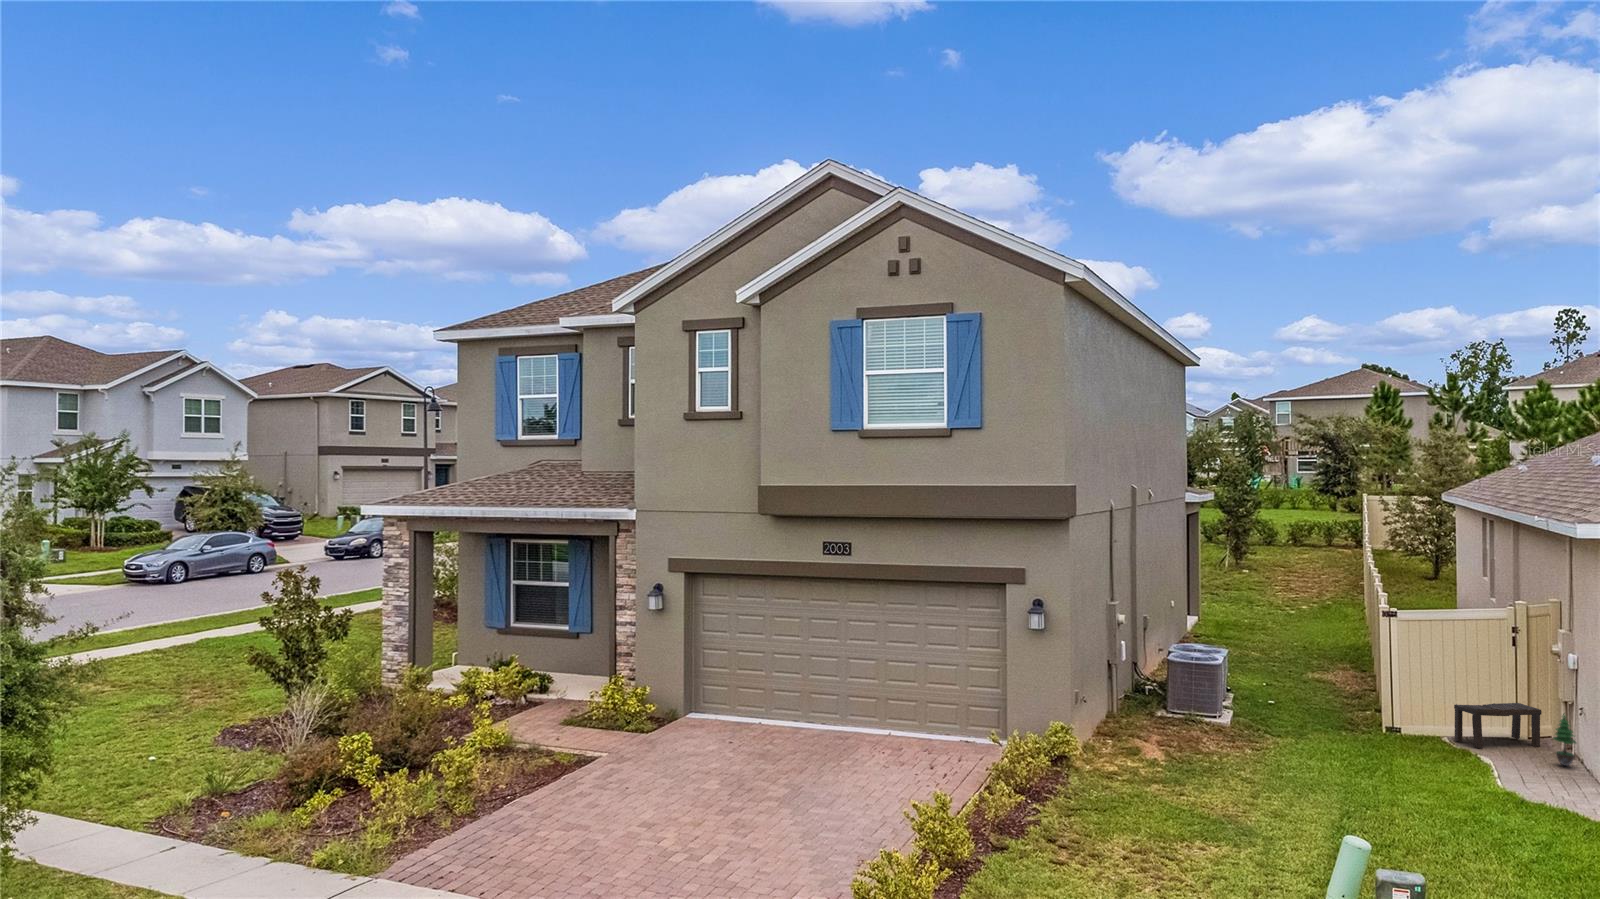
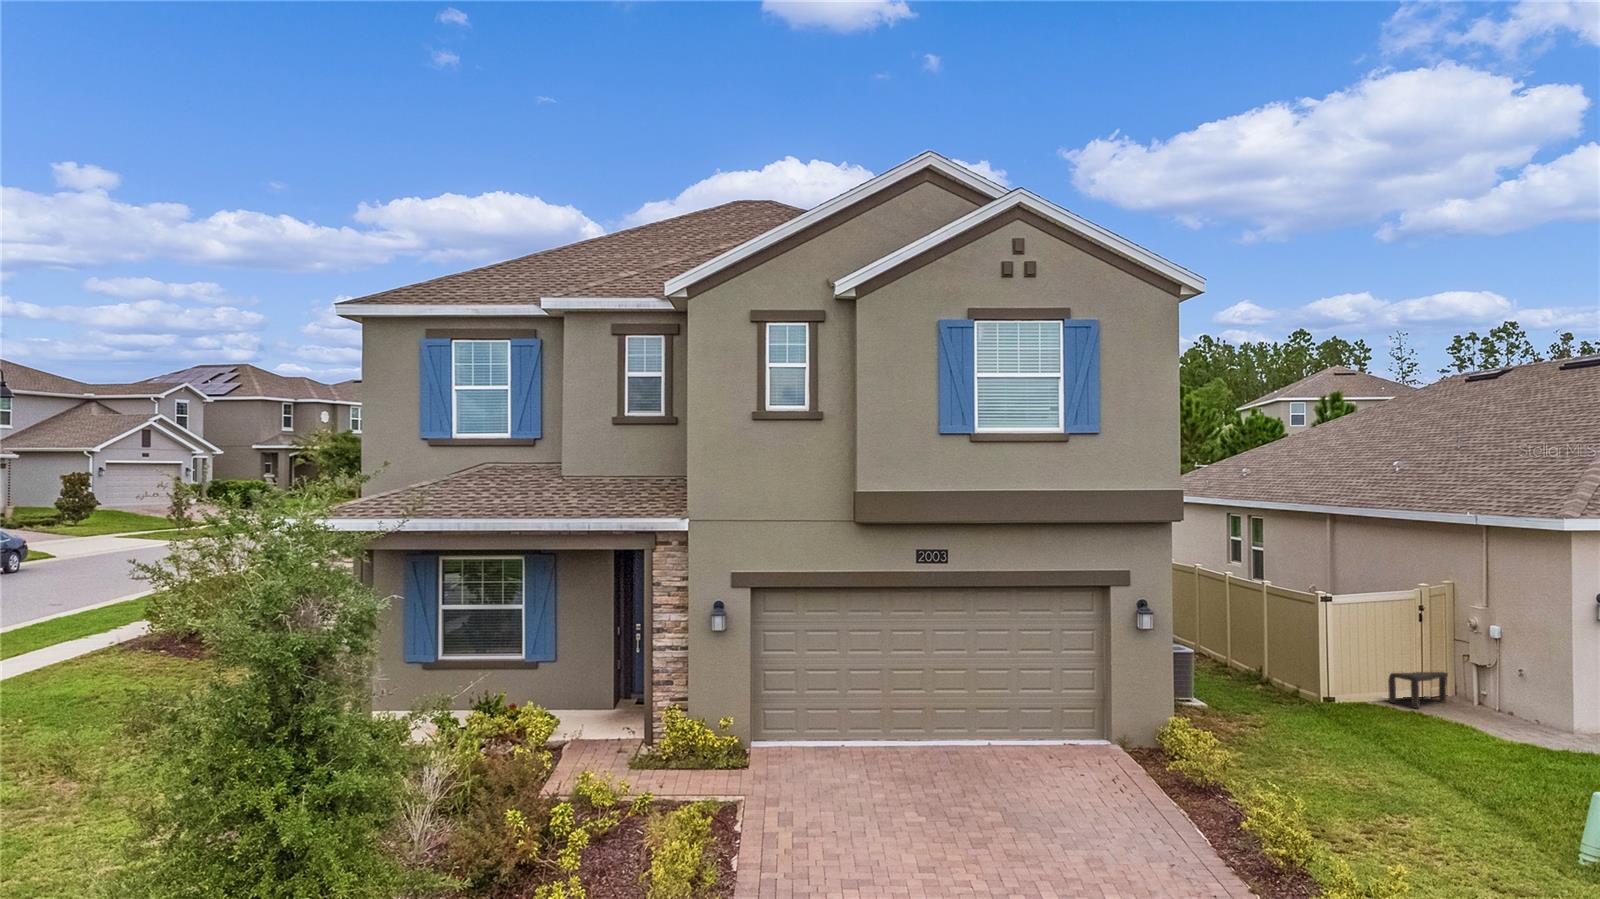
potted tree: present [1553,713,1576,766] -> none [1485,677,1507,720]

